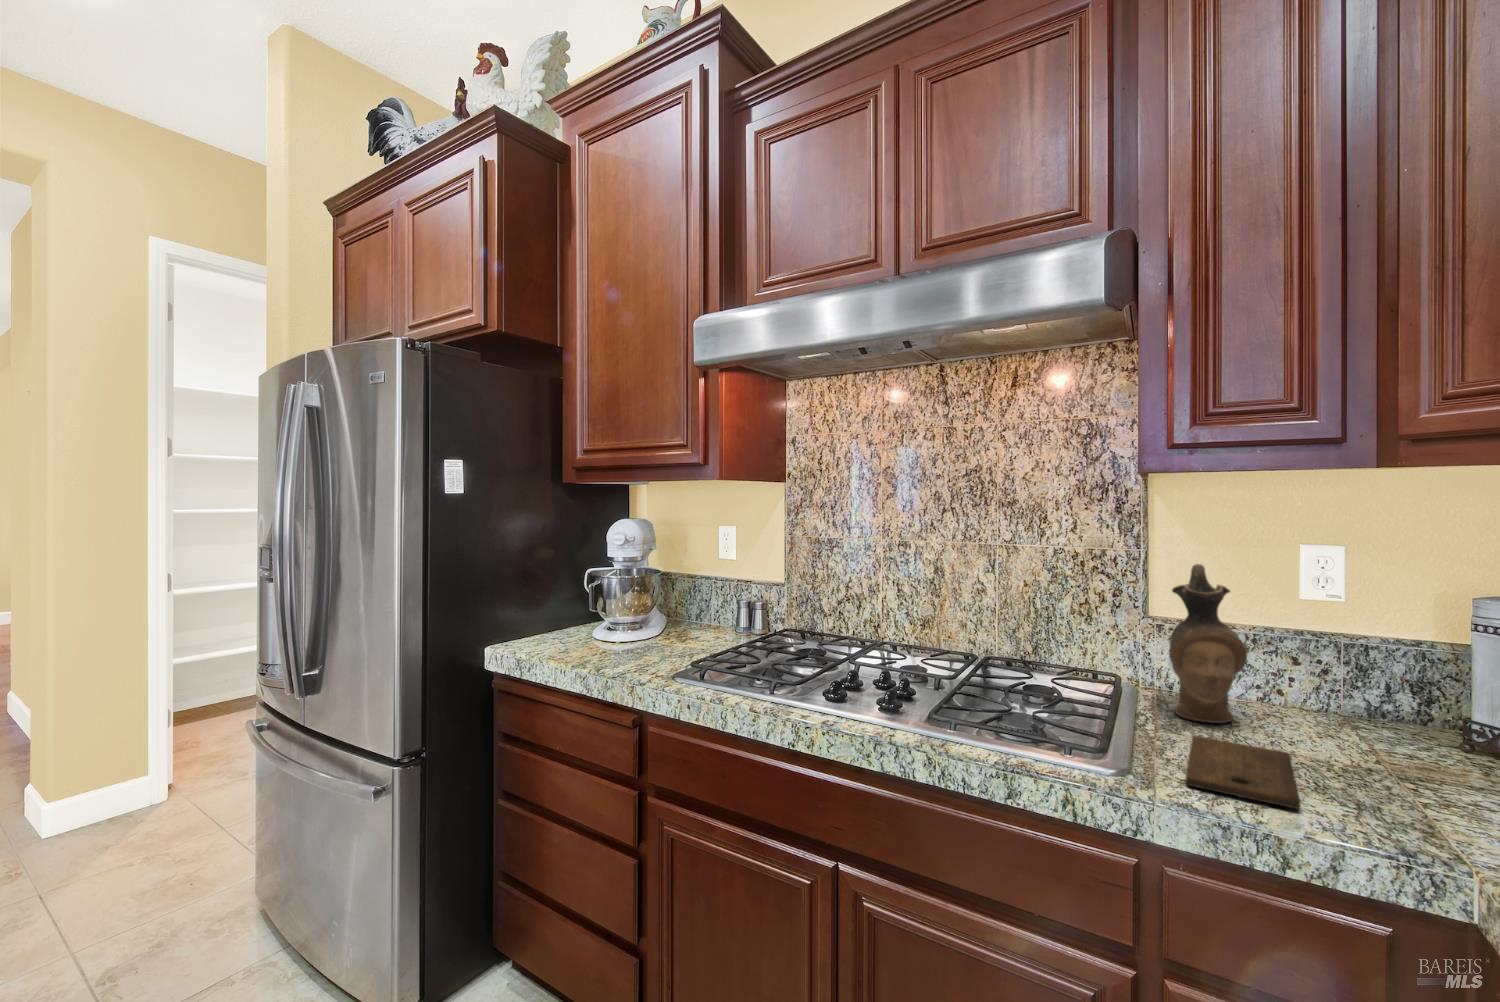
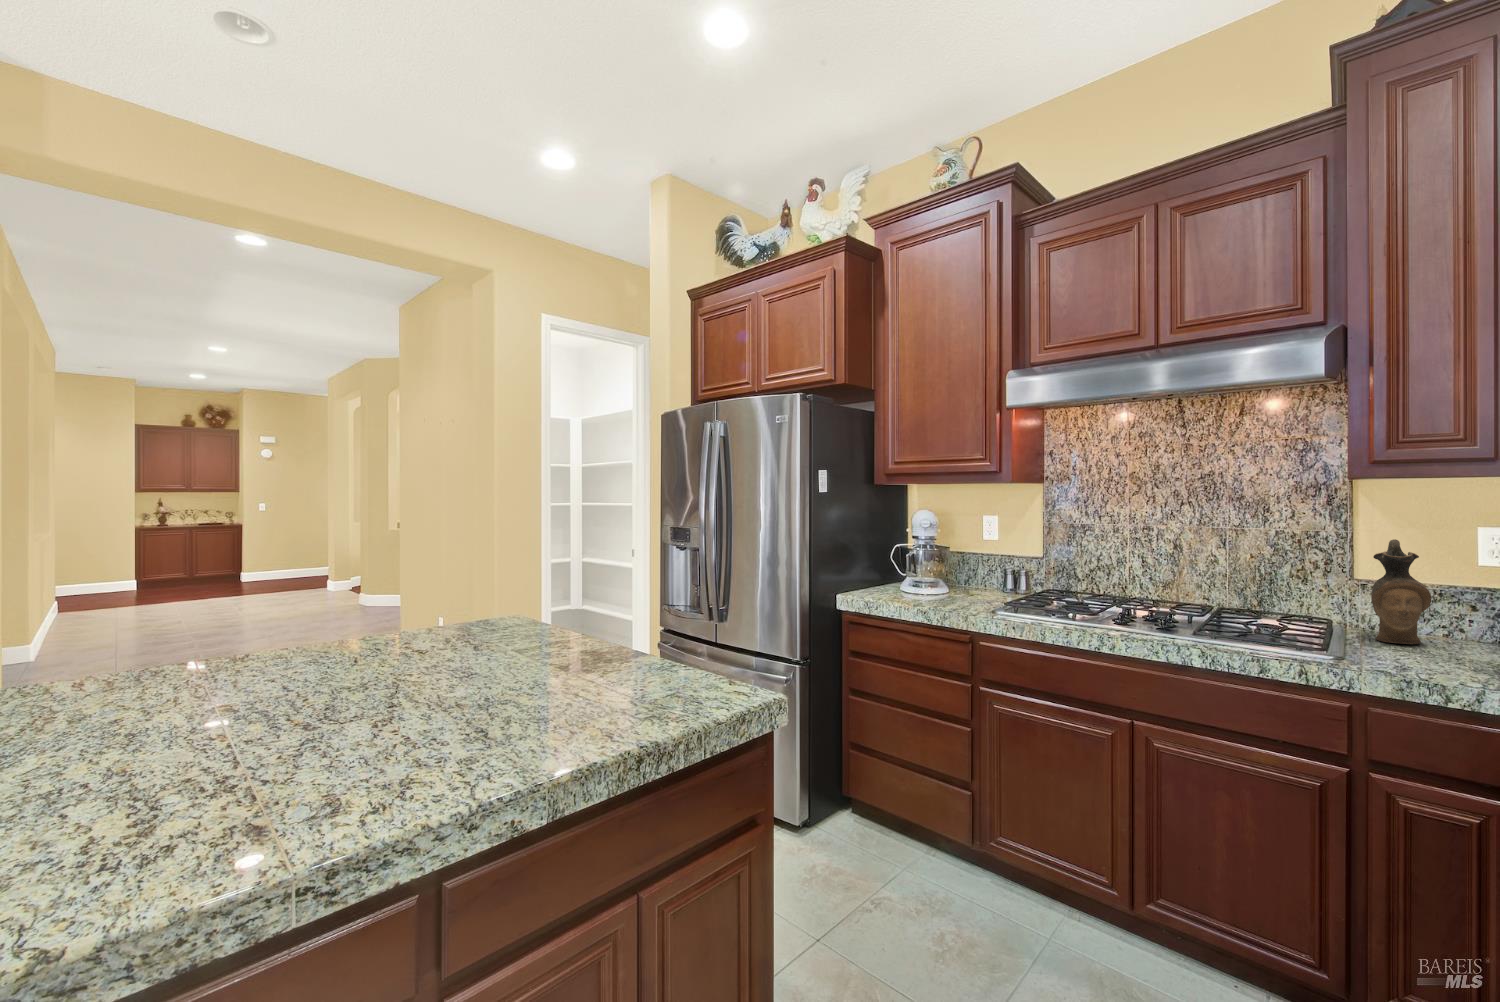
cutting board: present [1186,736,1300,809] -> none [1383,647,1459,674]

